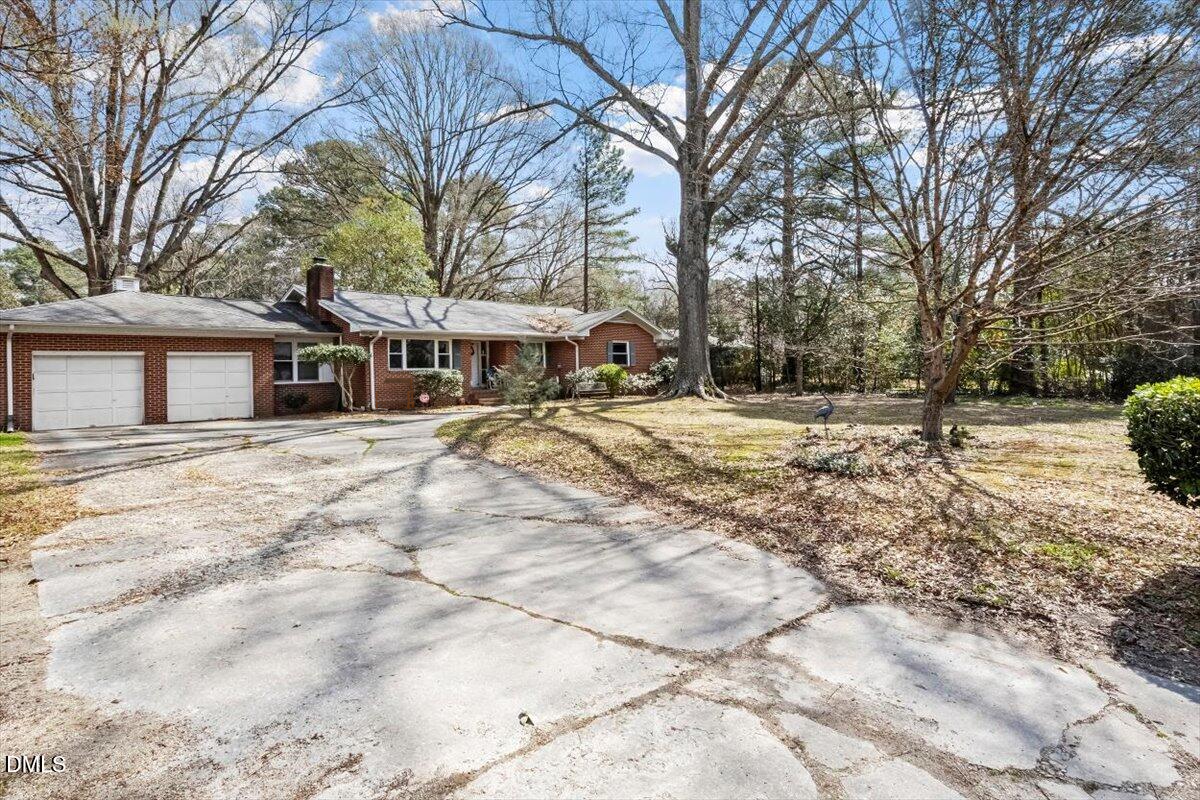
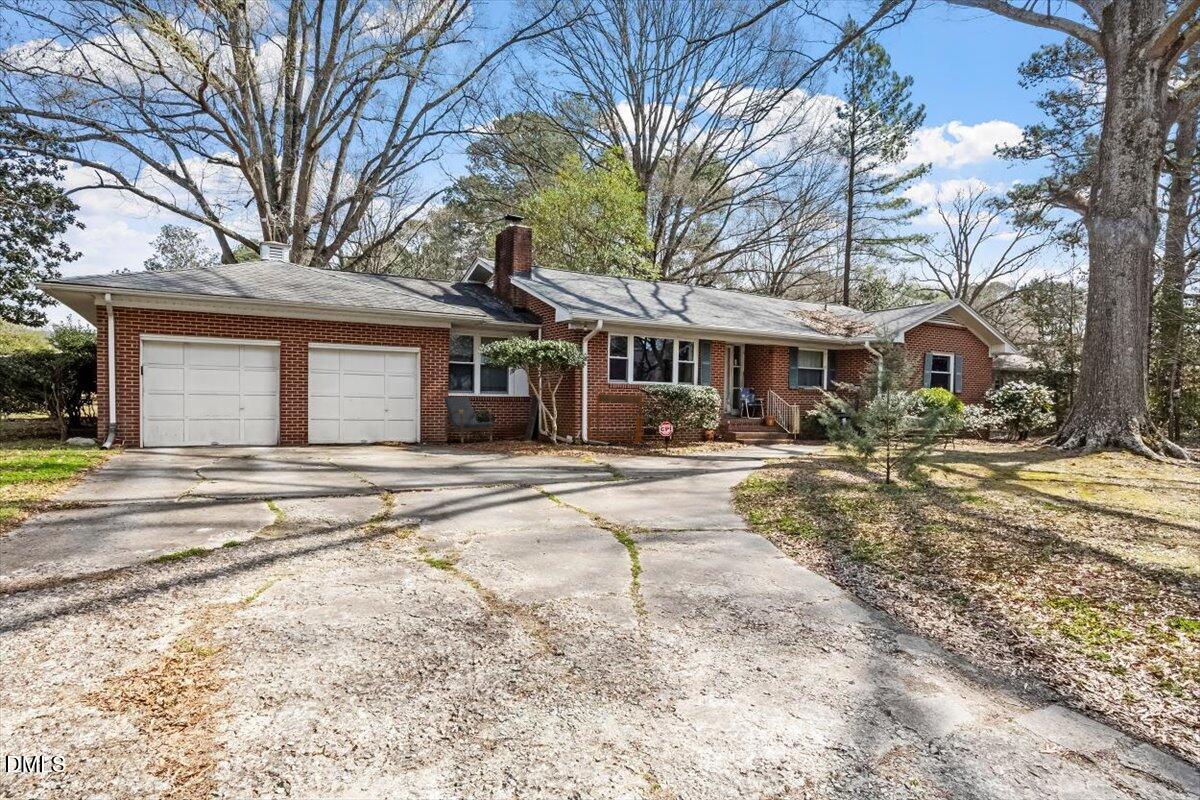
lounge chair: none [271,384,308,414] -> present [444,397,493,442]

